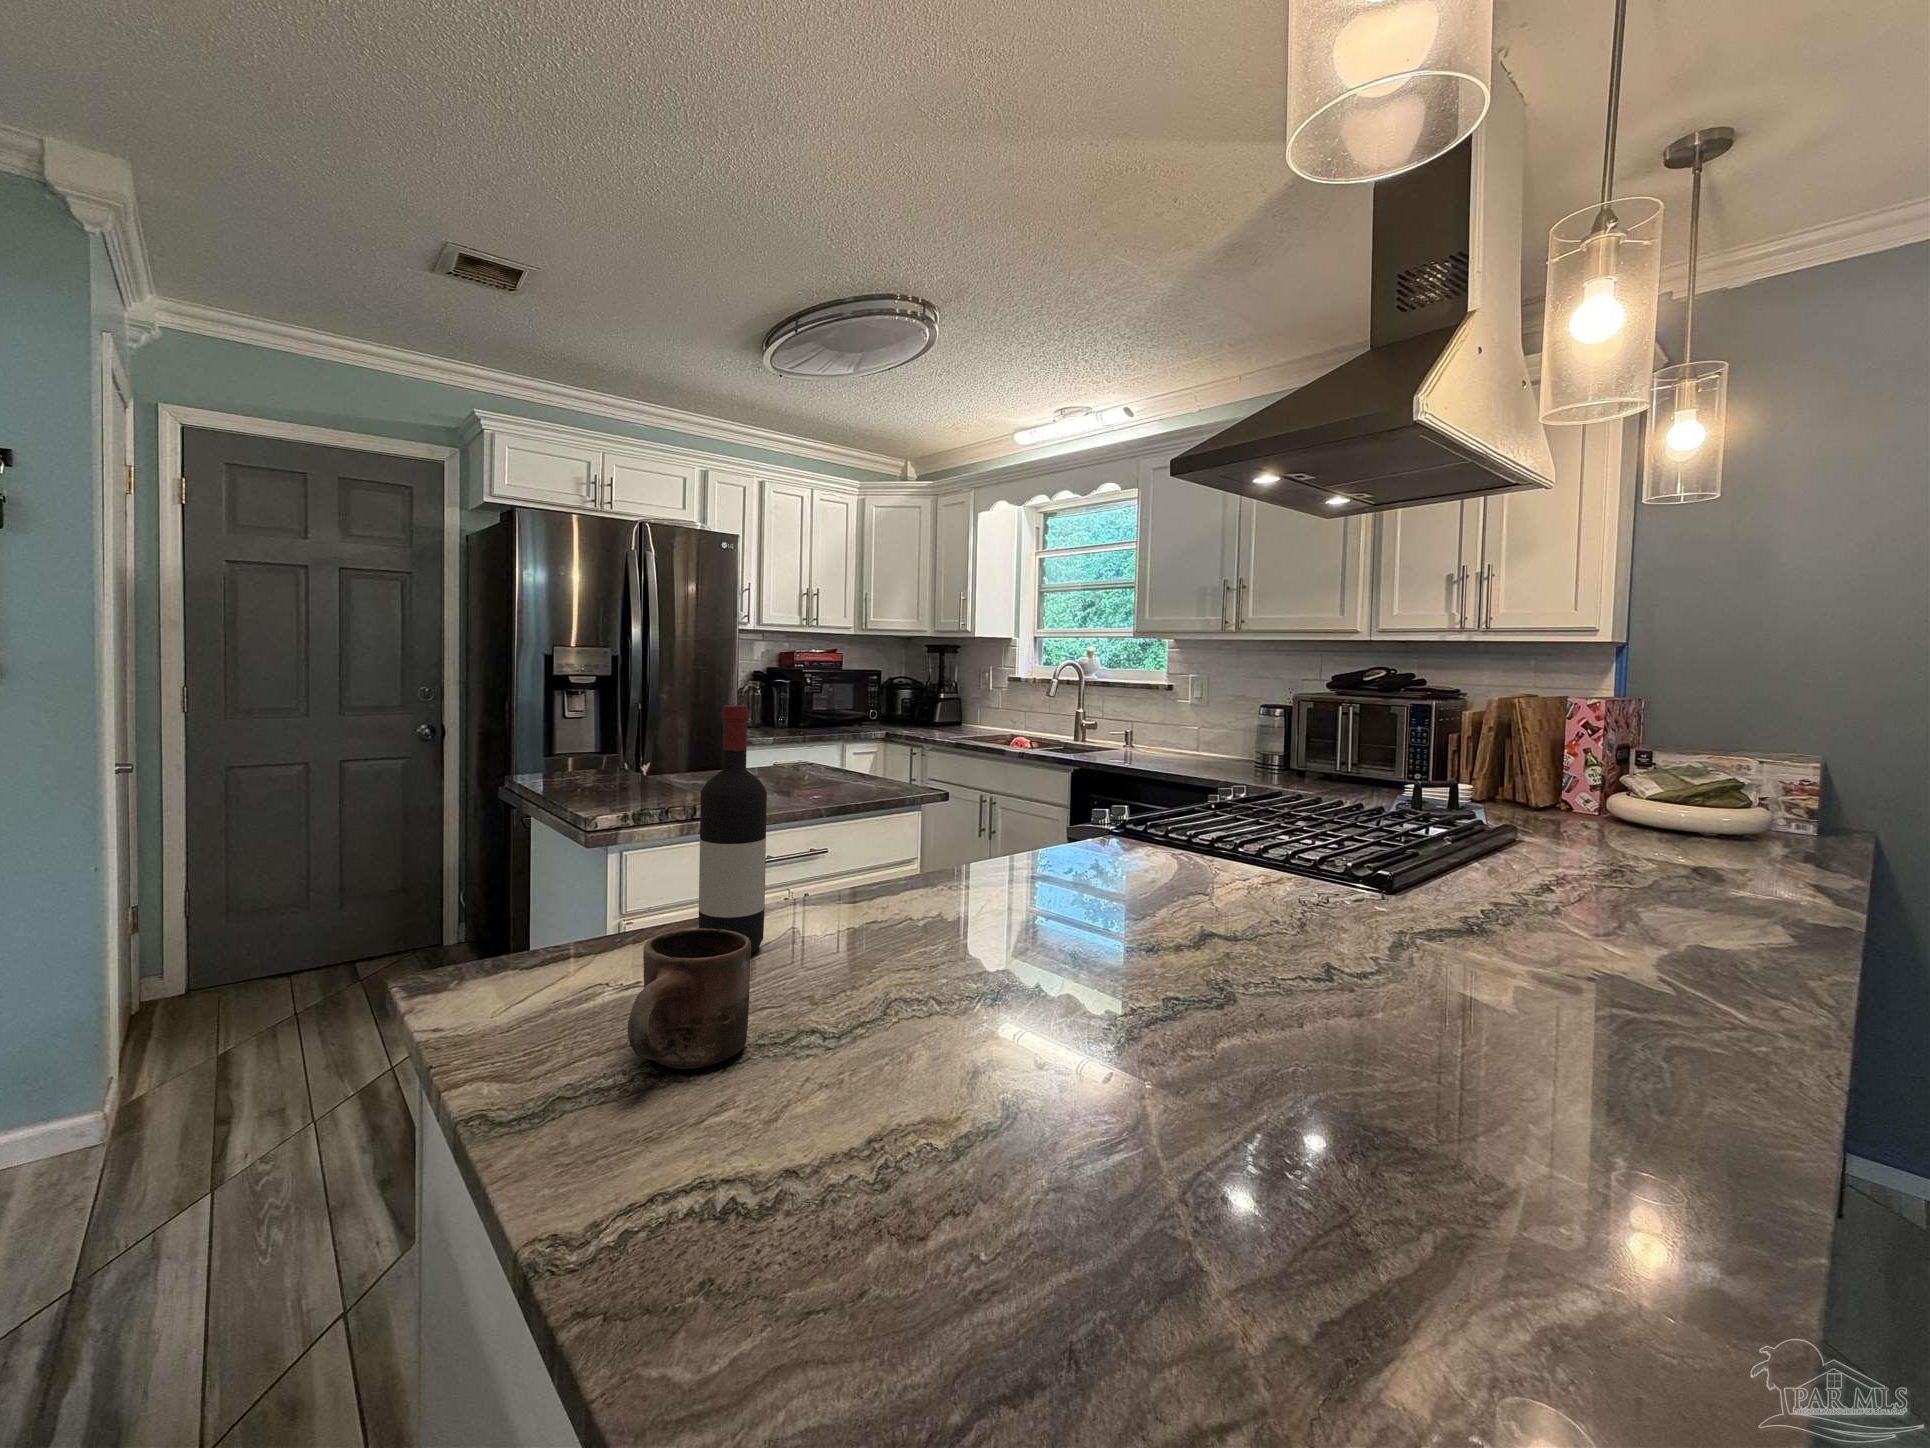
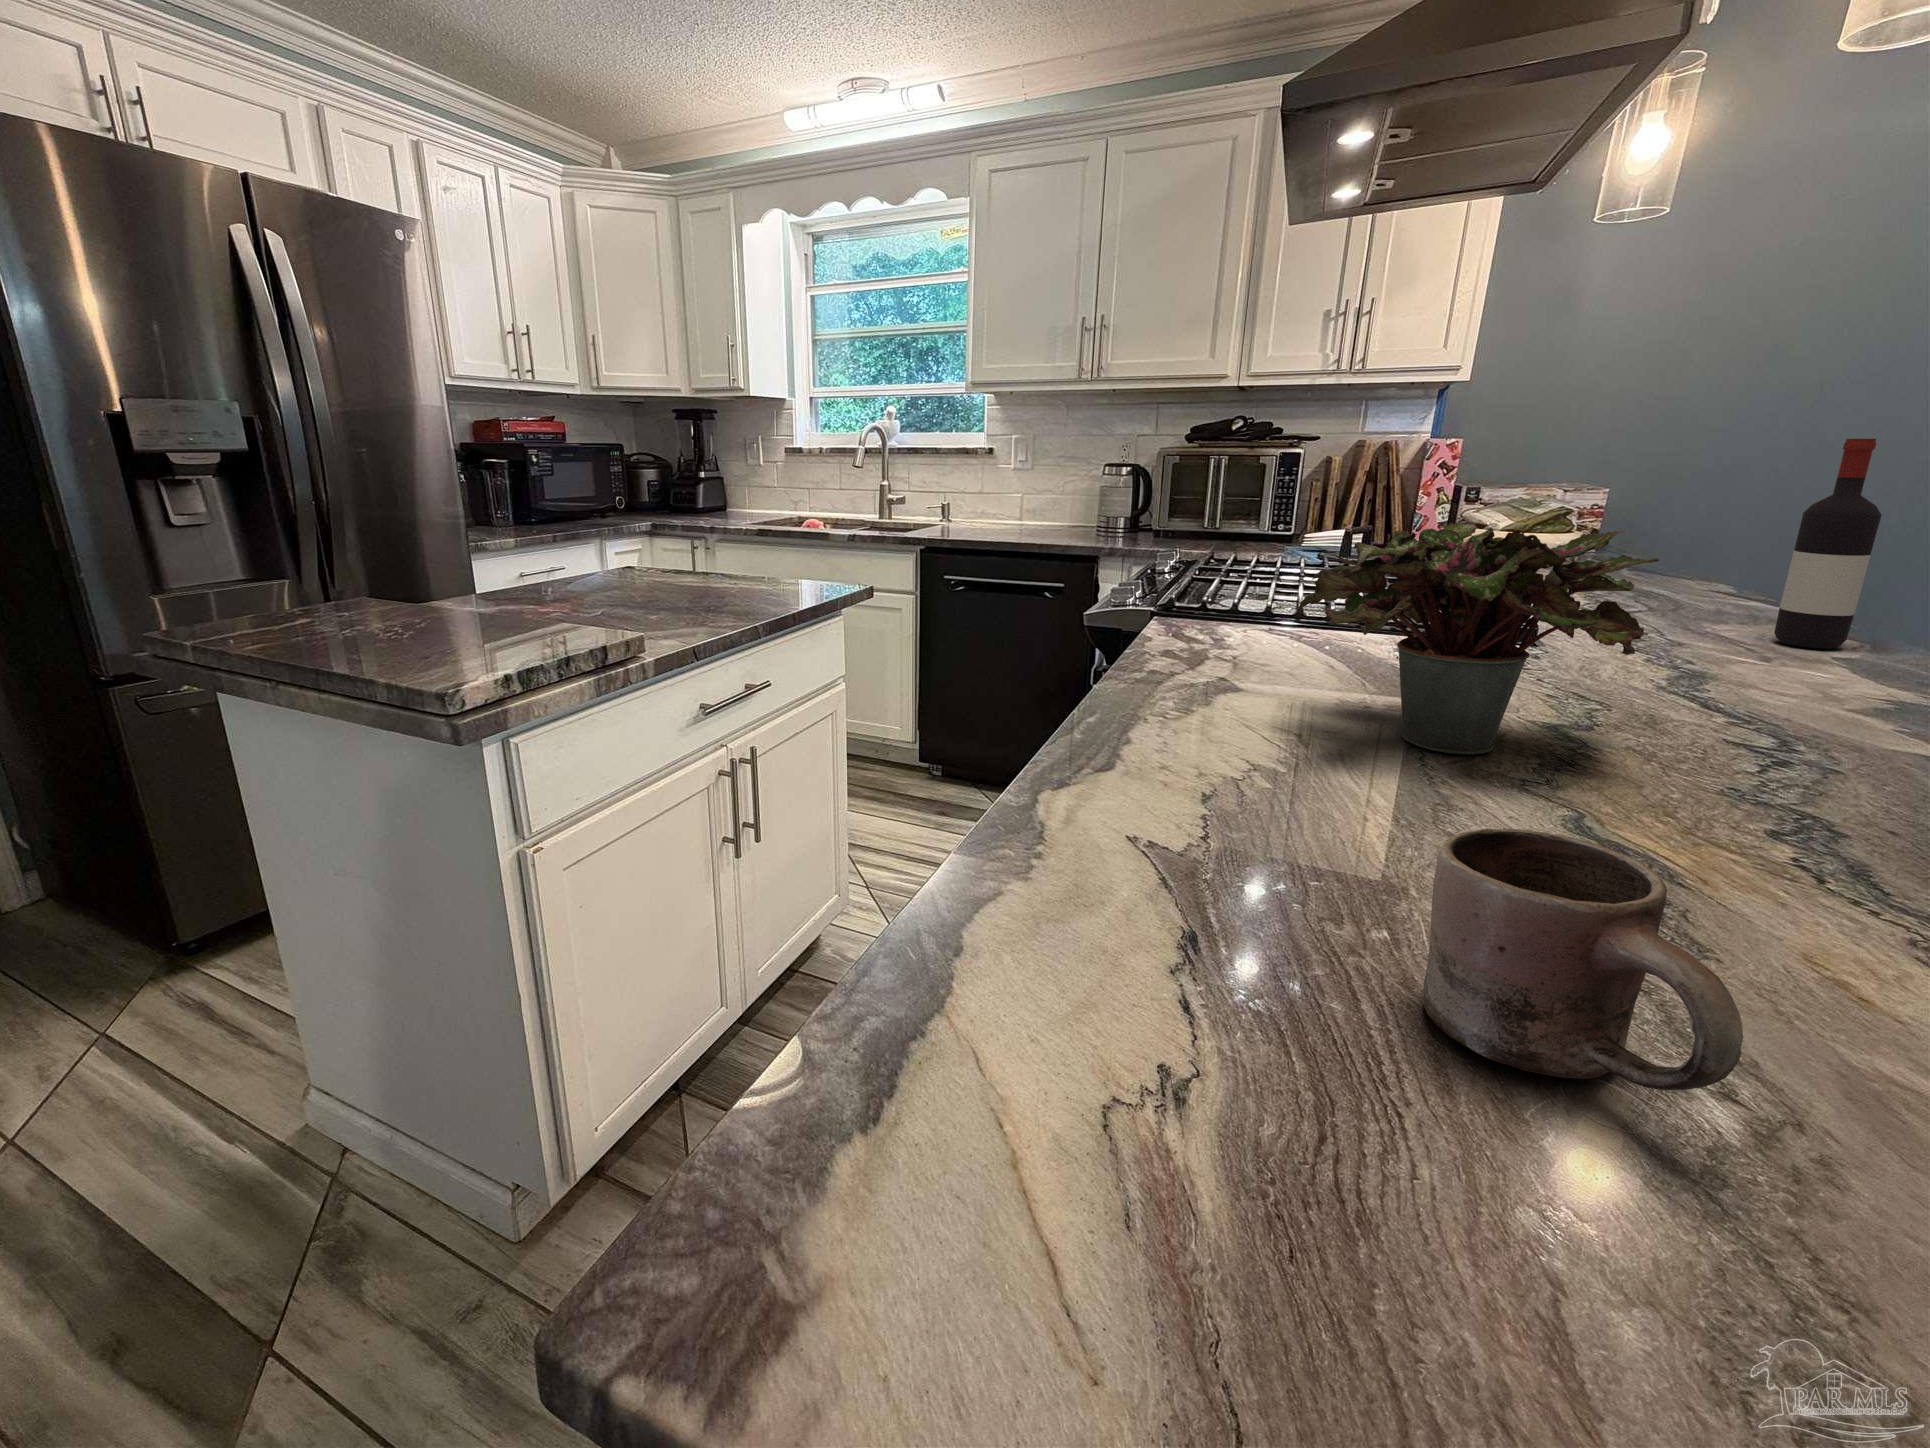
wine bottle: present [699,705,767,953] -> present [1774,439,1882,649]
potted plant: none [942,767,1220,951] -> present [1299,523,1659,754]

